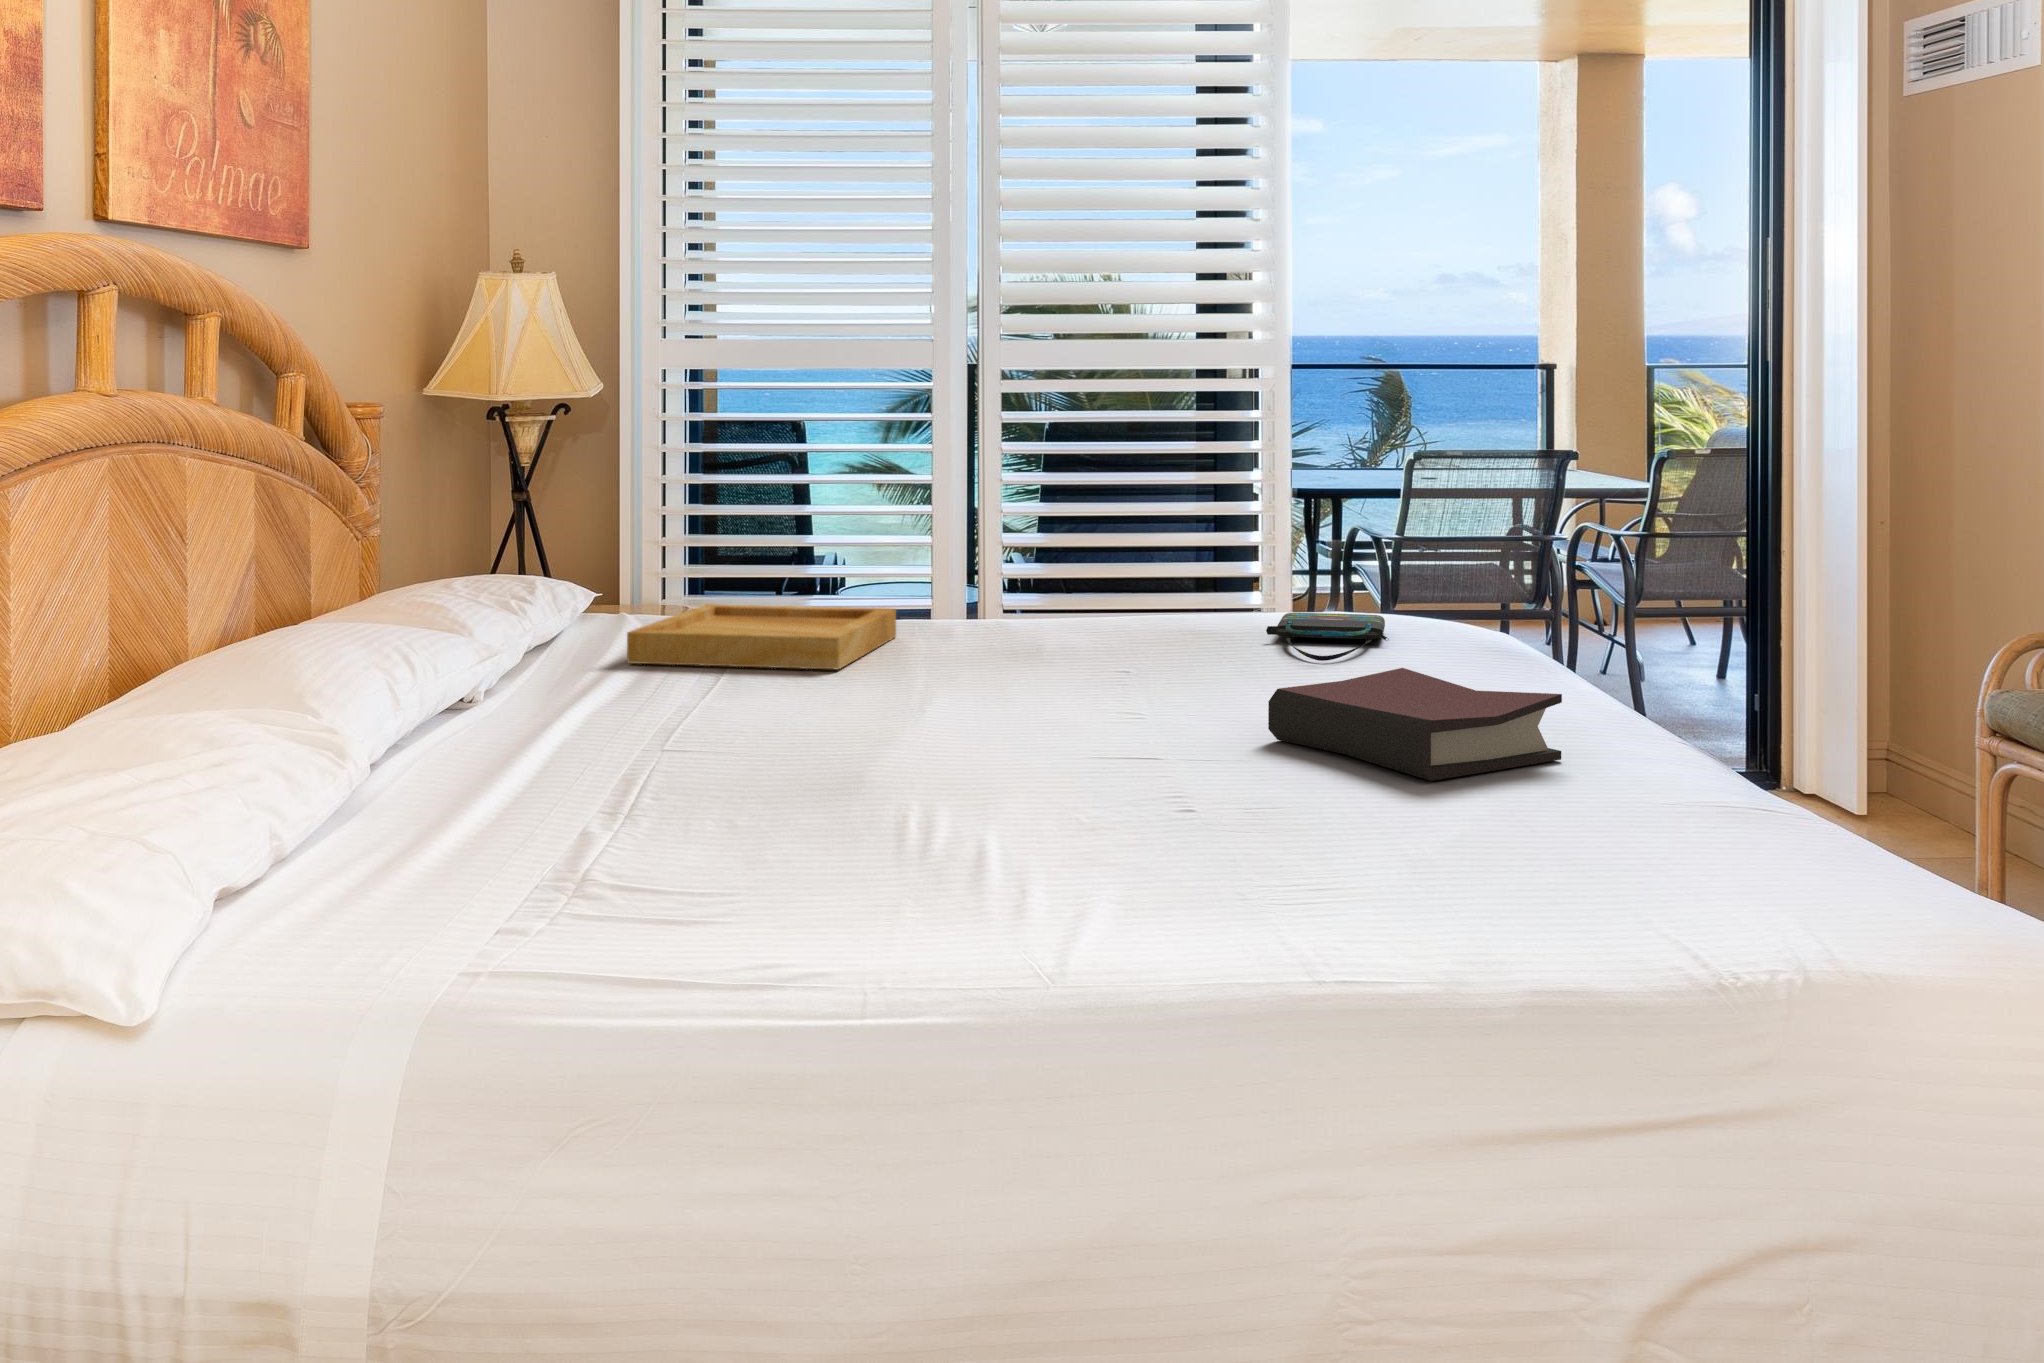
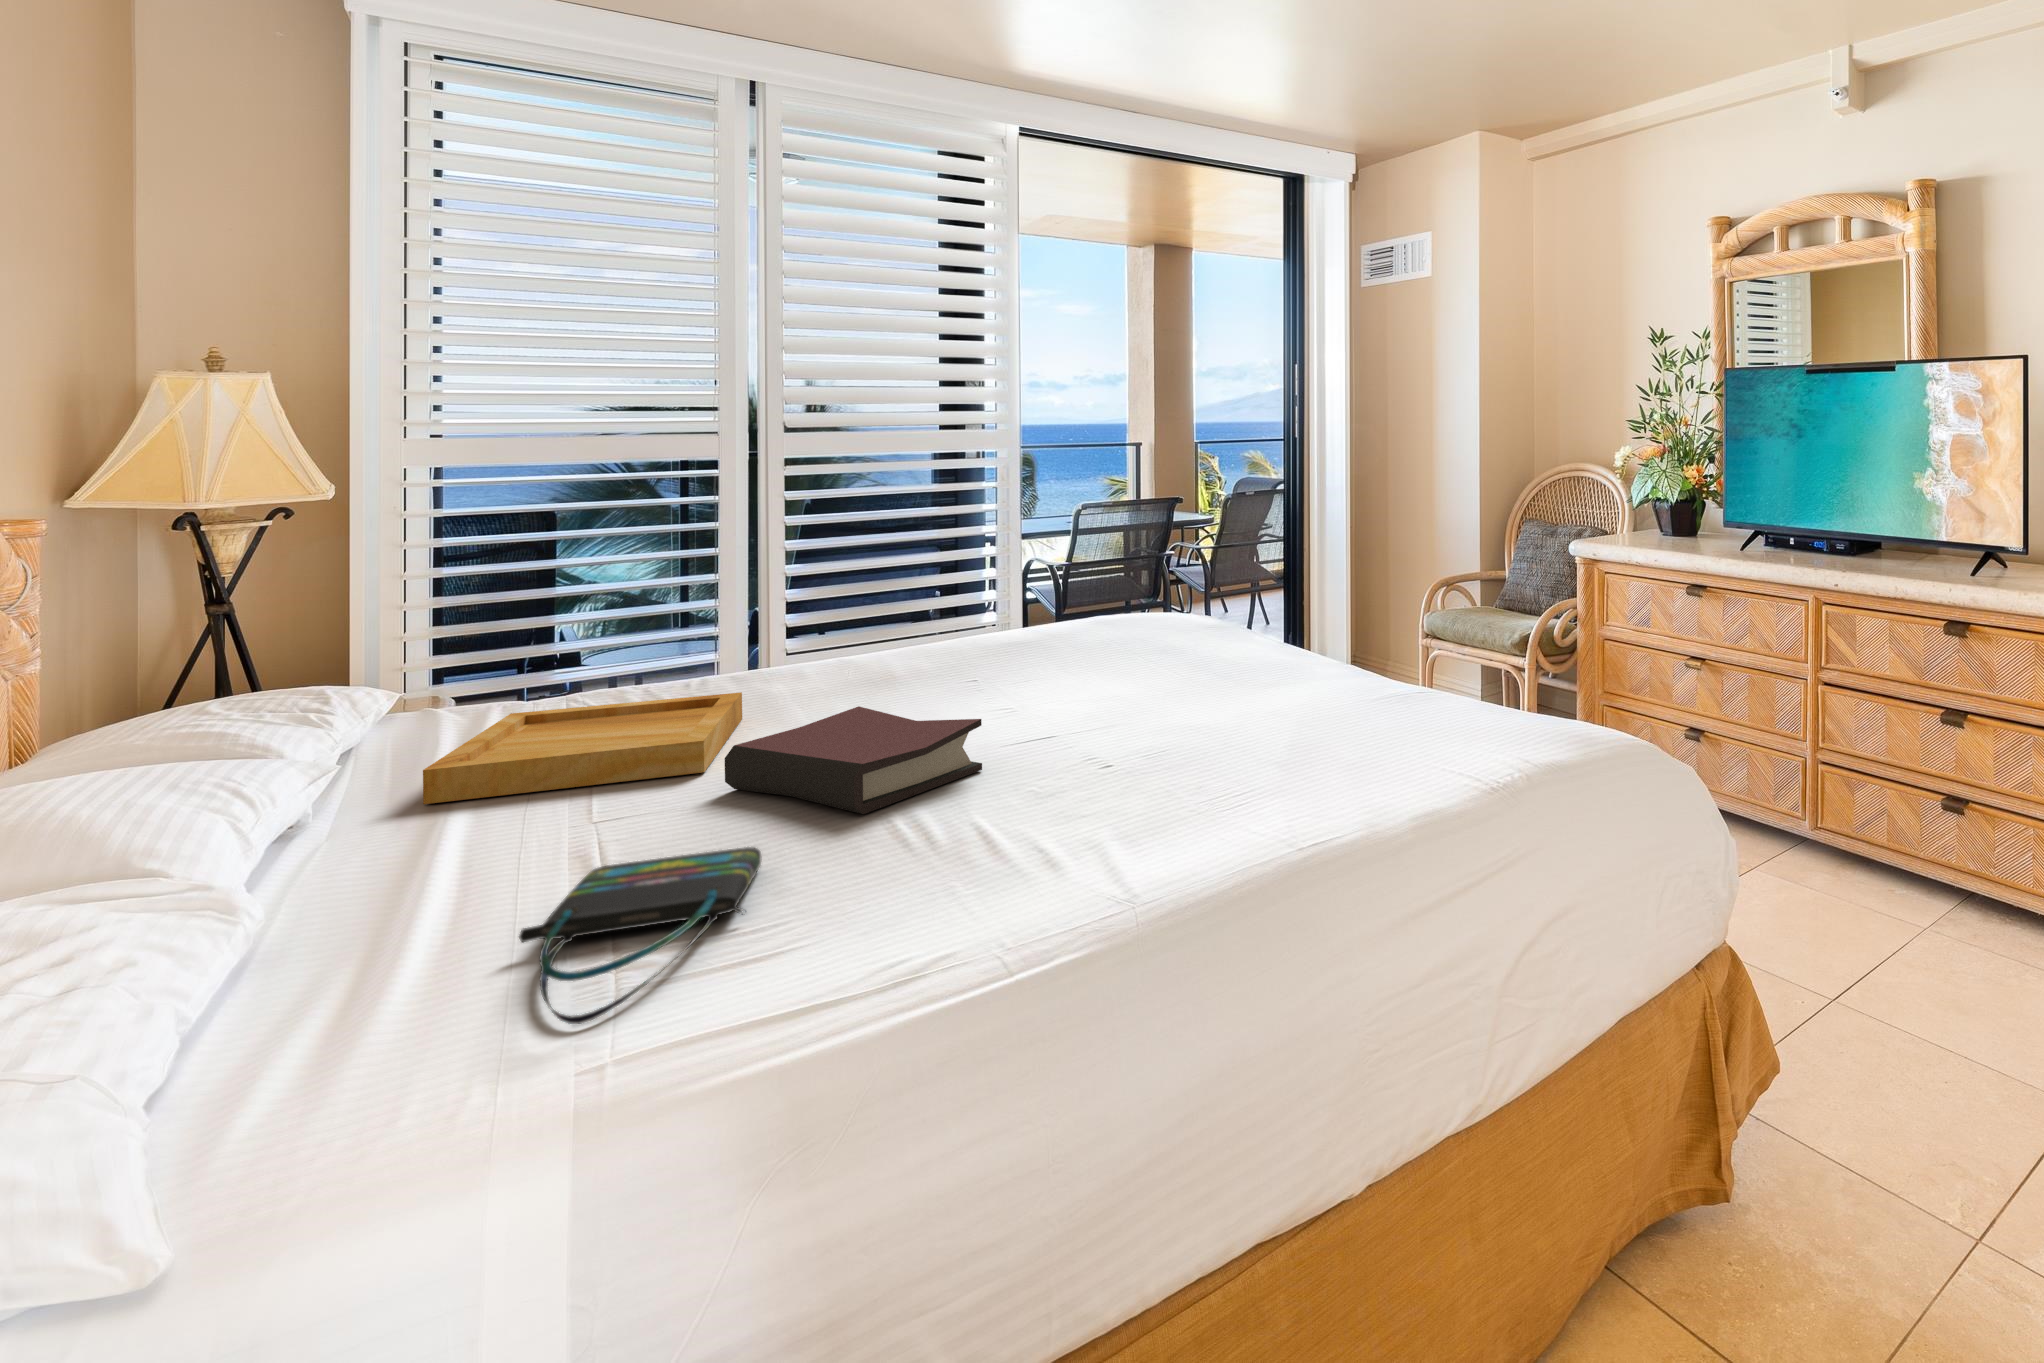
tote bag: present [1266,613,1389,661] -> present [519,847,761,1024]
hardback book: present [1268,668,1562,781] -> present [725,706,982,814]

